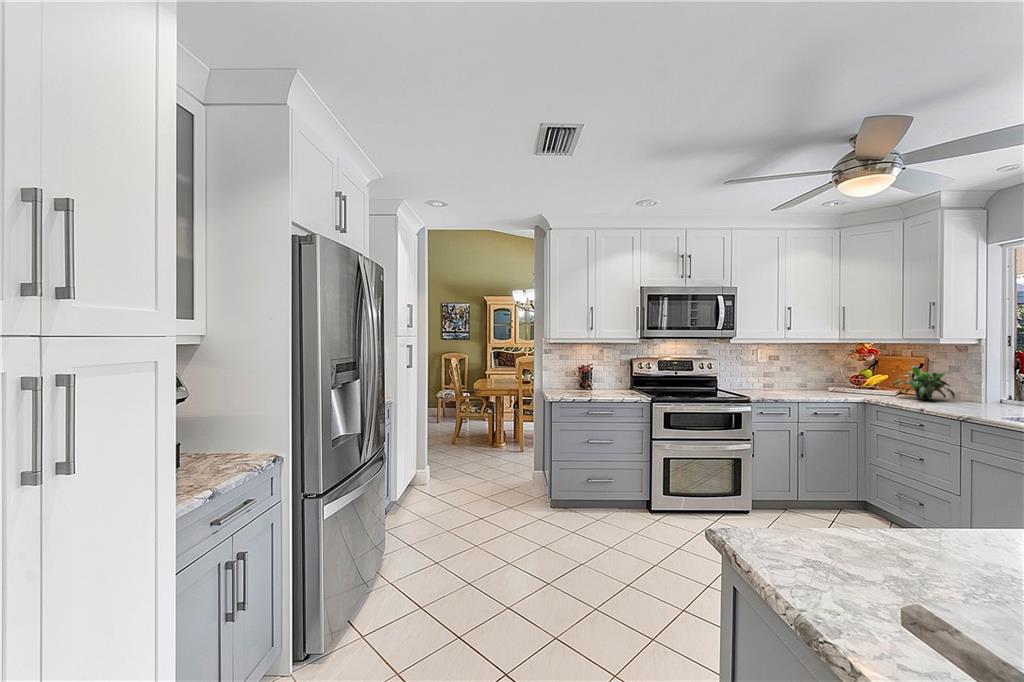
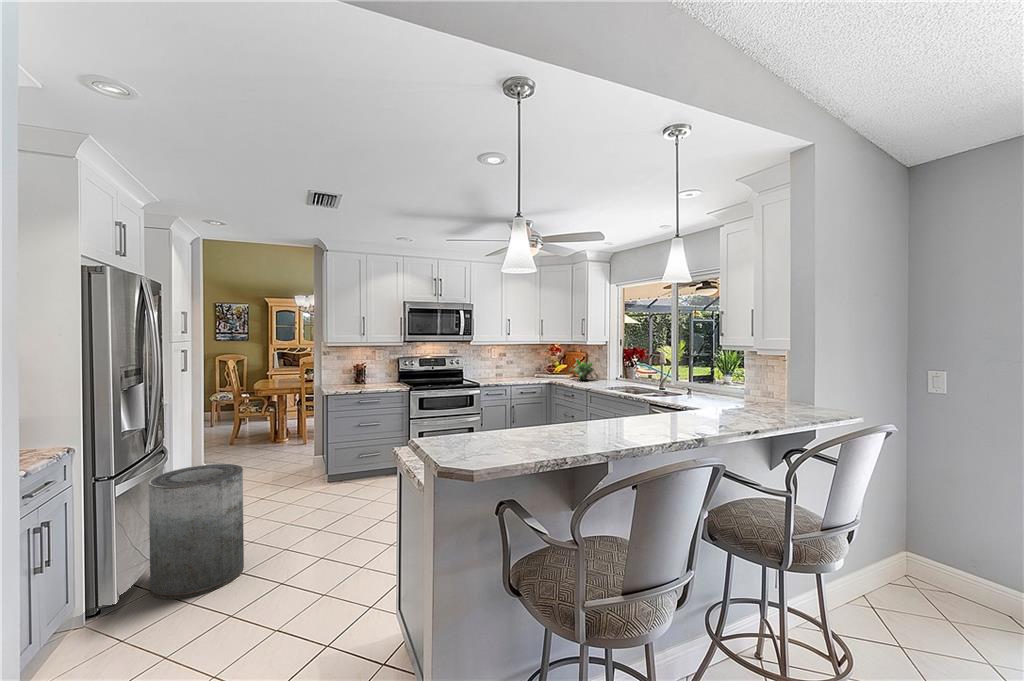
trash can: none [360,483,462,664] -> present [149,464,244,599]

